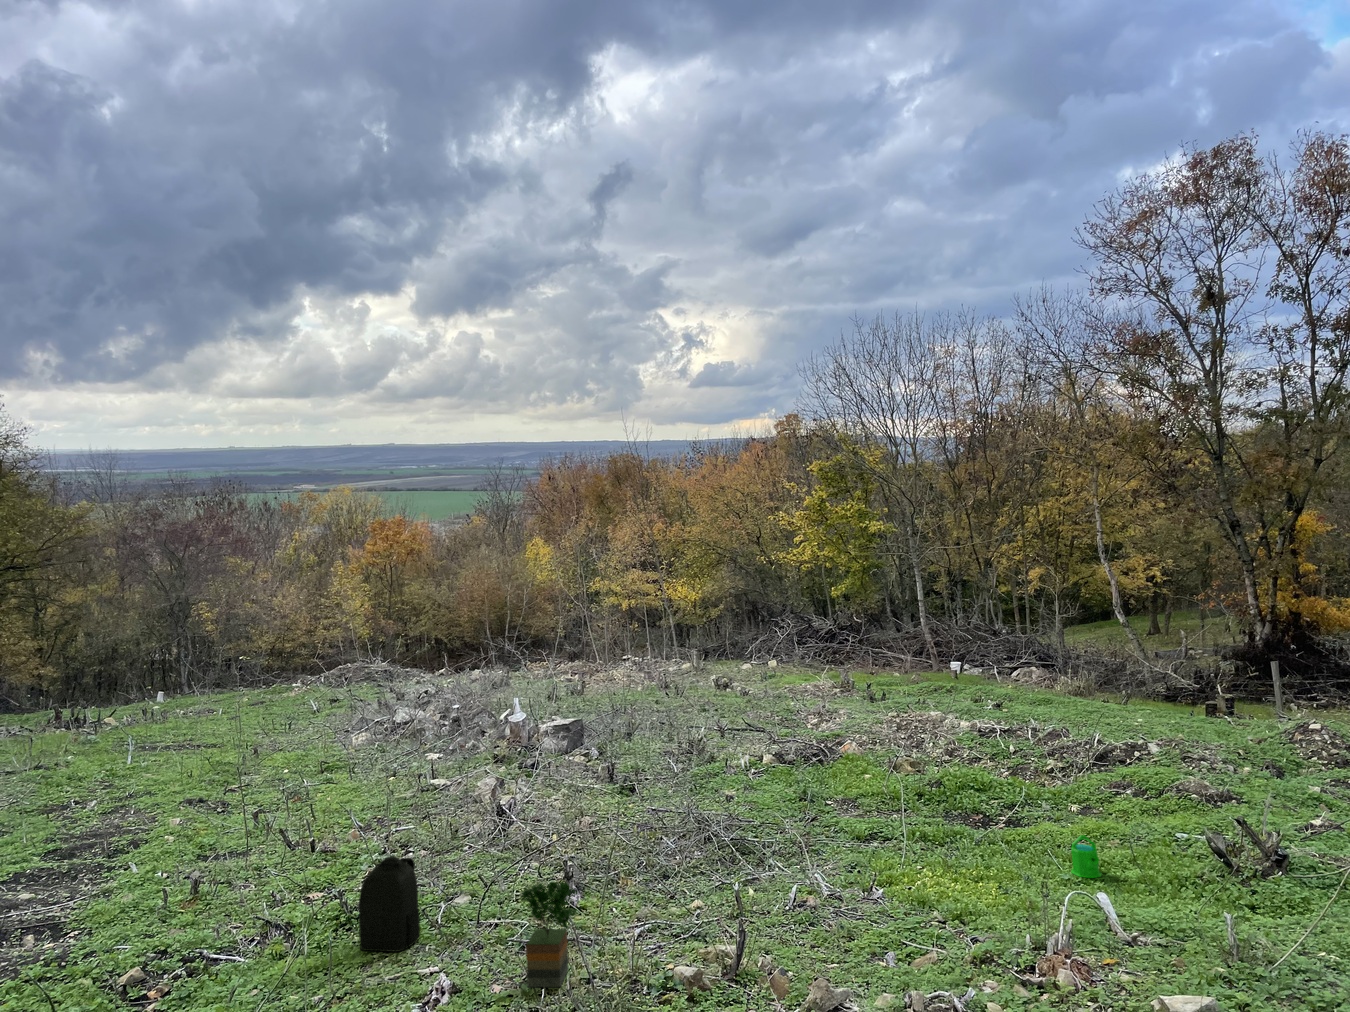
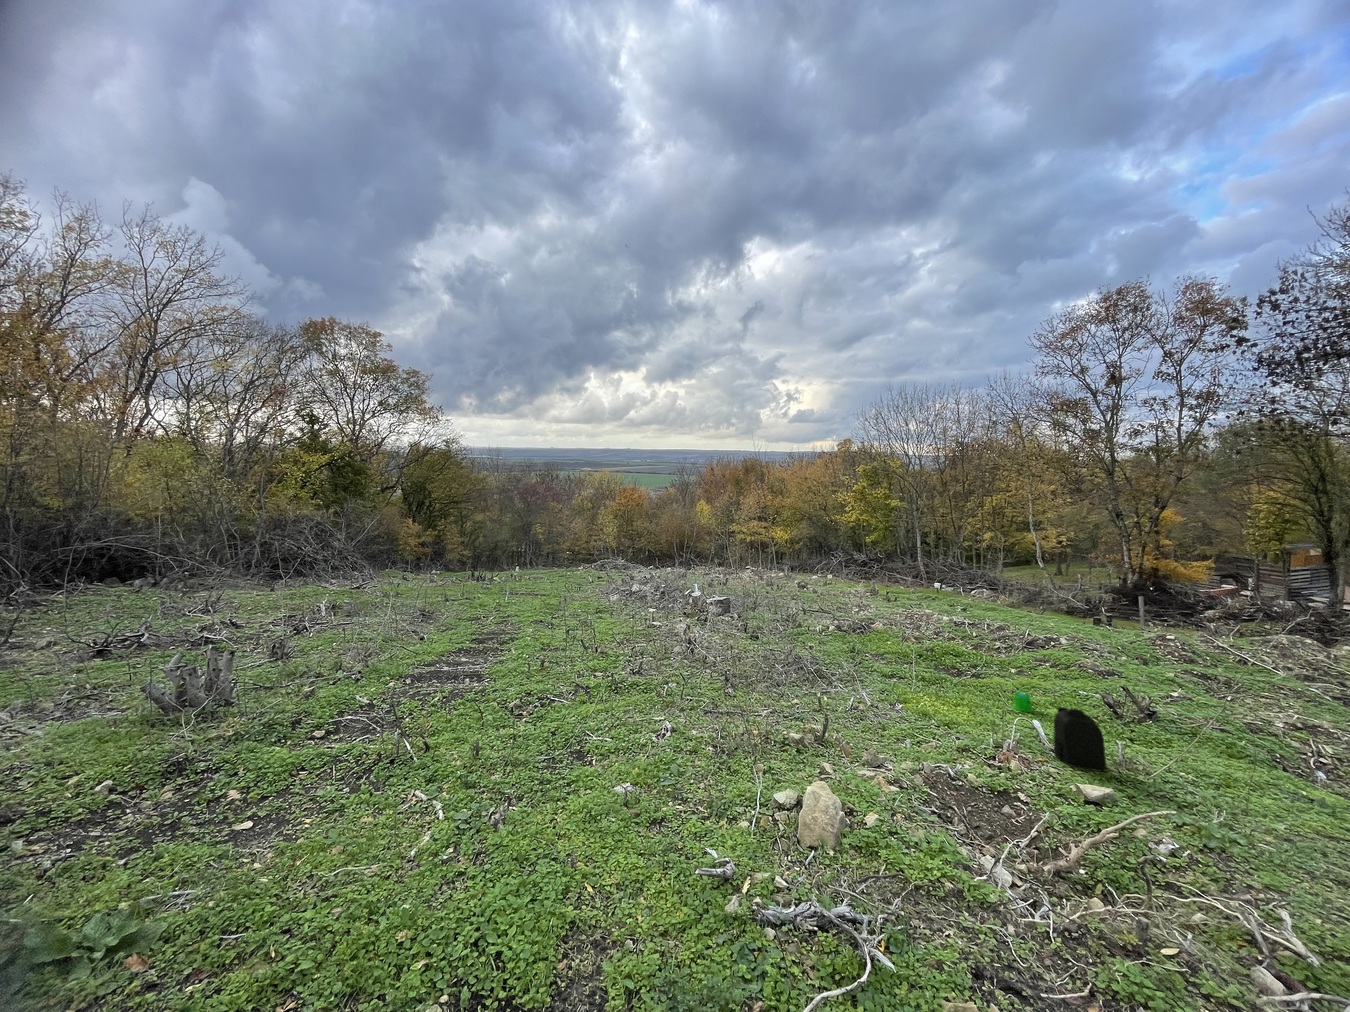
backpack: present [359,857,420,952] -> present [1054,707,1107,772]
potted tree: present [520,882,577,987] -> none [733,679,761,727]

